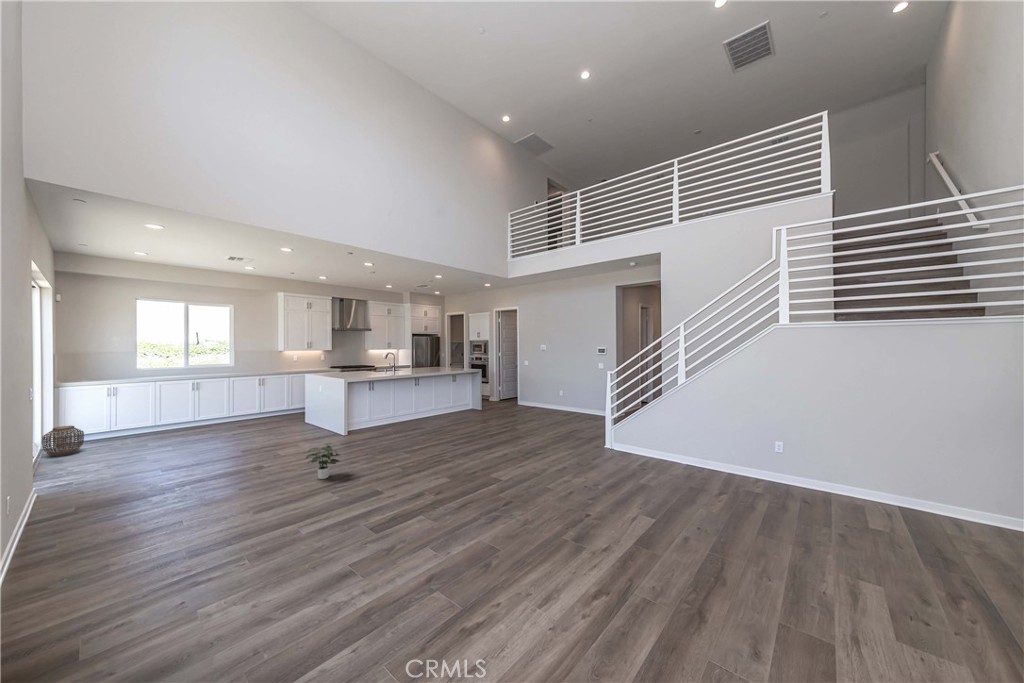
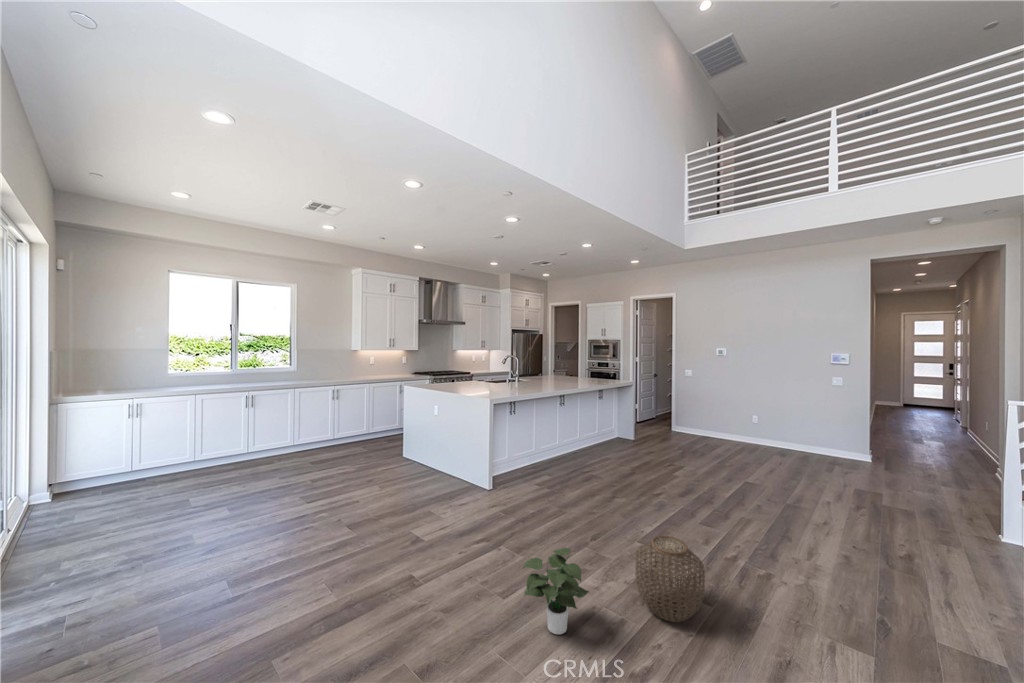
woven basket: present [42,426,84,457] -> present [635,536,705,622]

